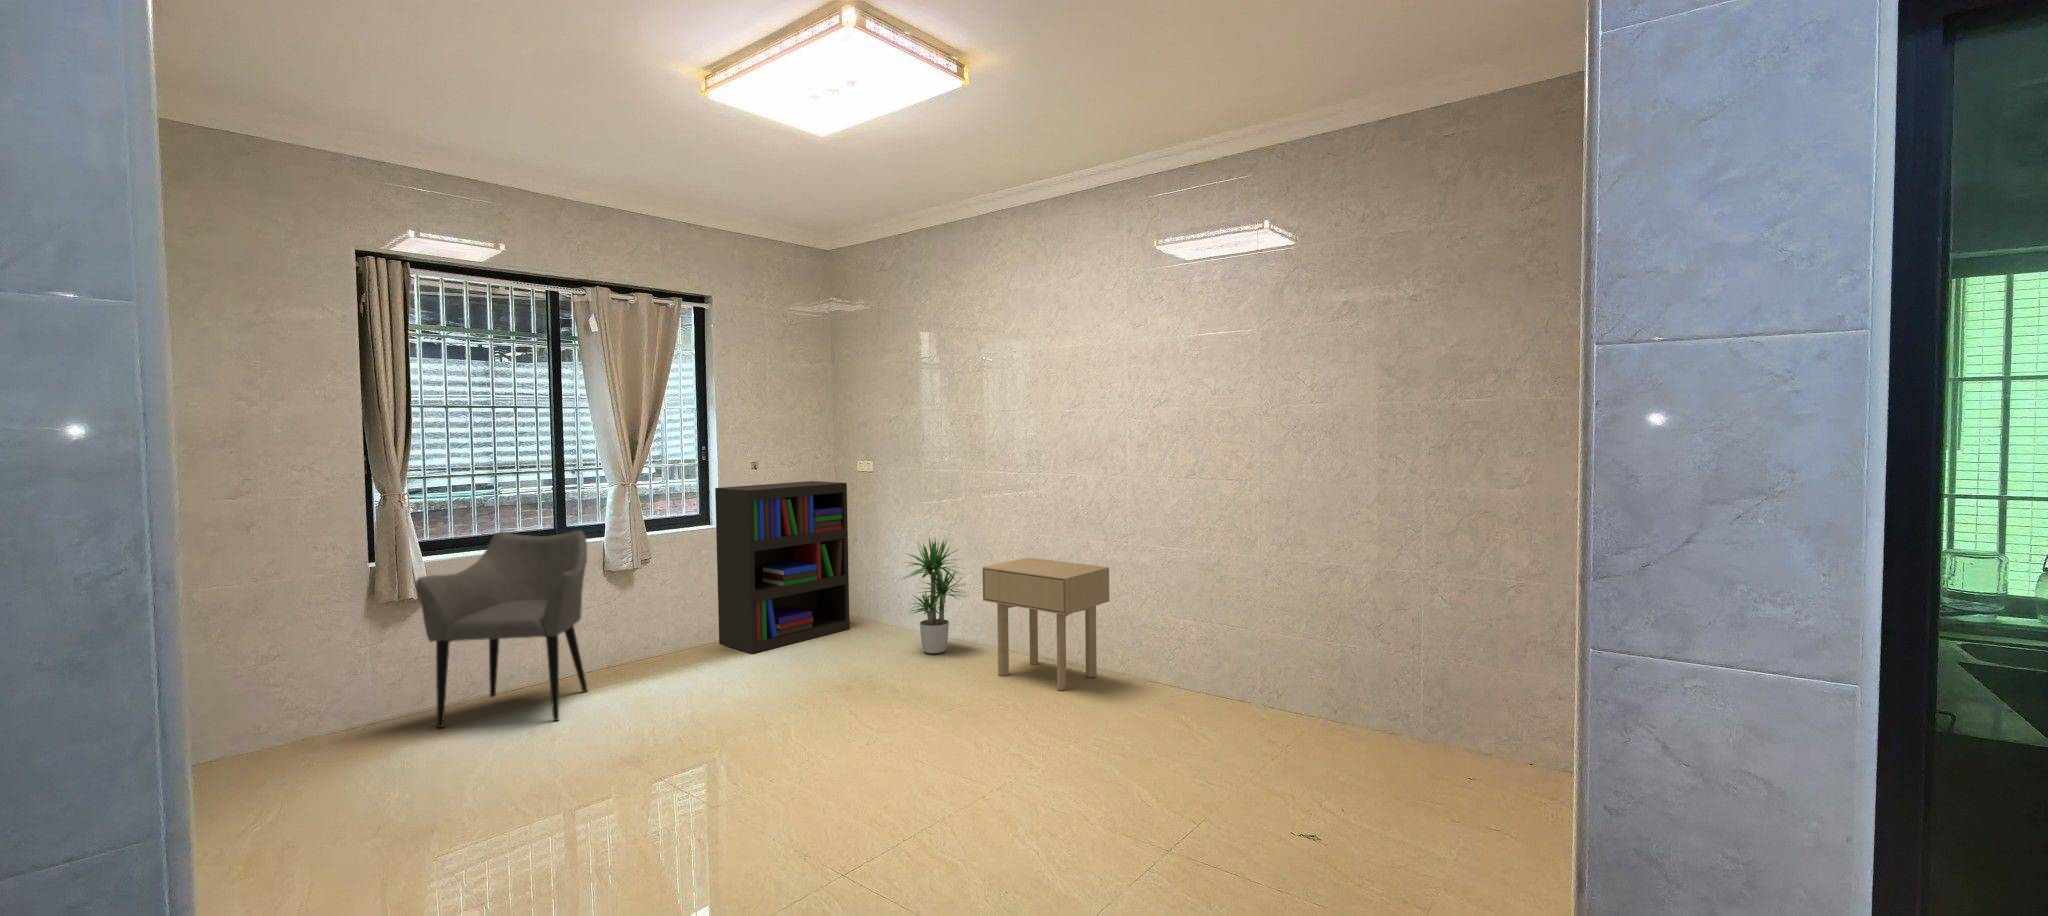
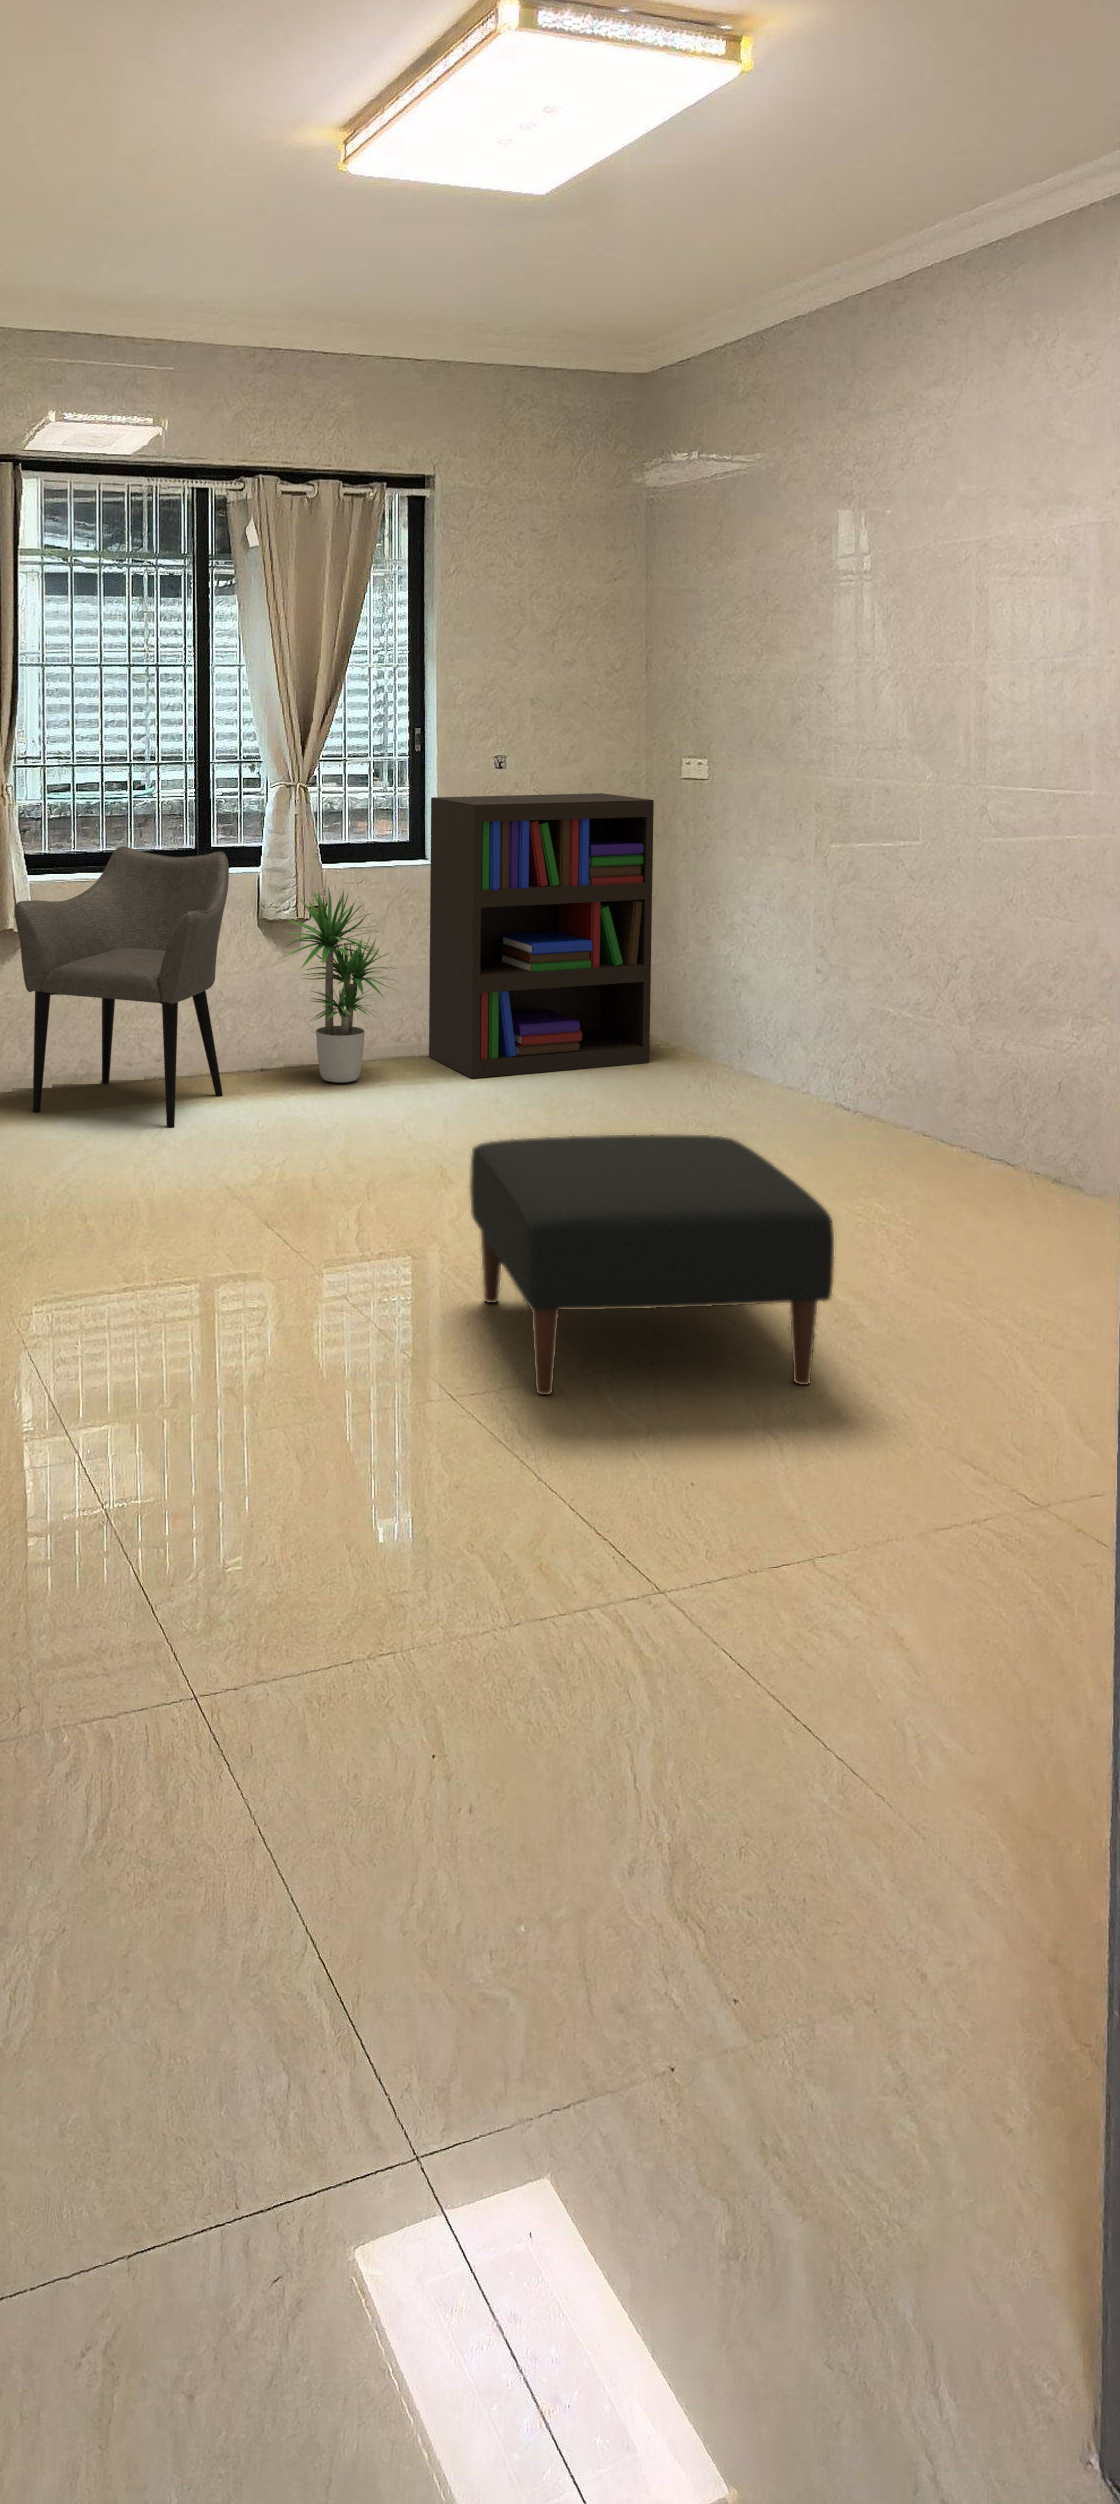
potted plant: present [904,538,967,653] -> present [283,887,395,1082]
side table: present [983,558,1109,691] -> none [849,964,1107,1220]
ottoman: none [817,672,1055,863] -> present [470,1135,834,1395]

